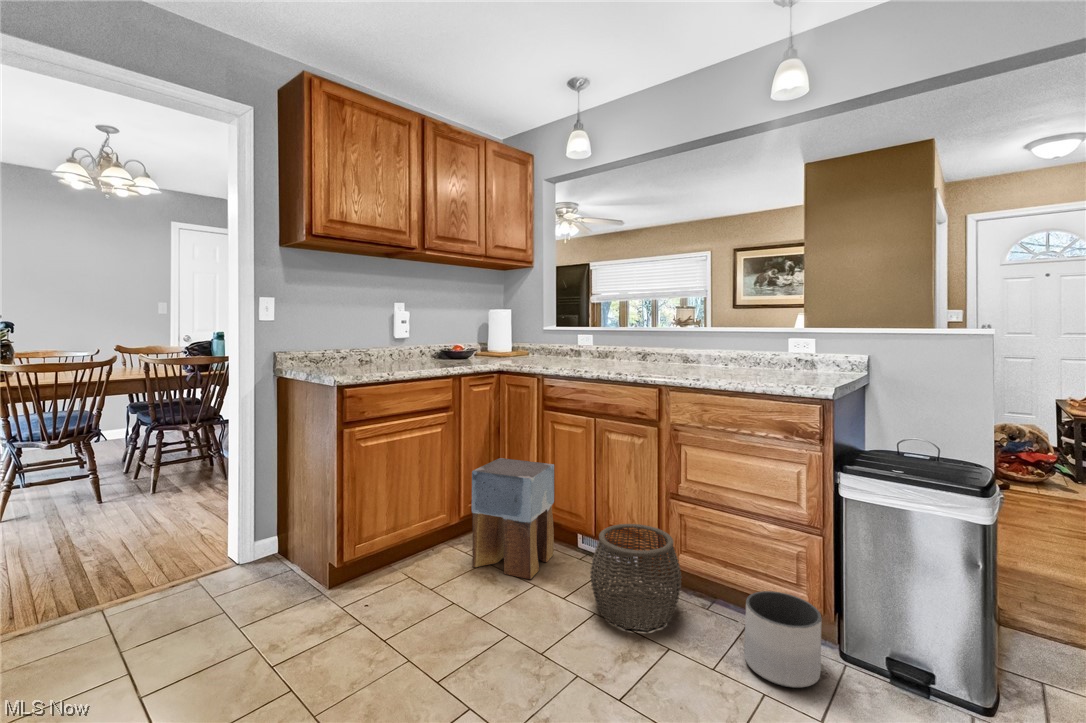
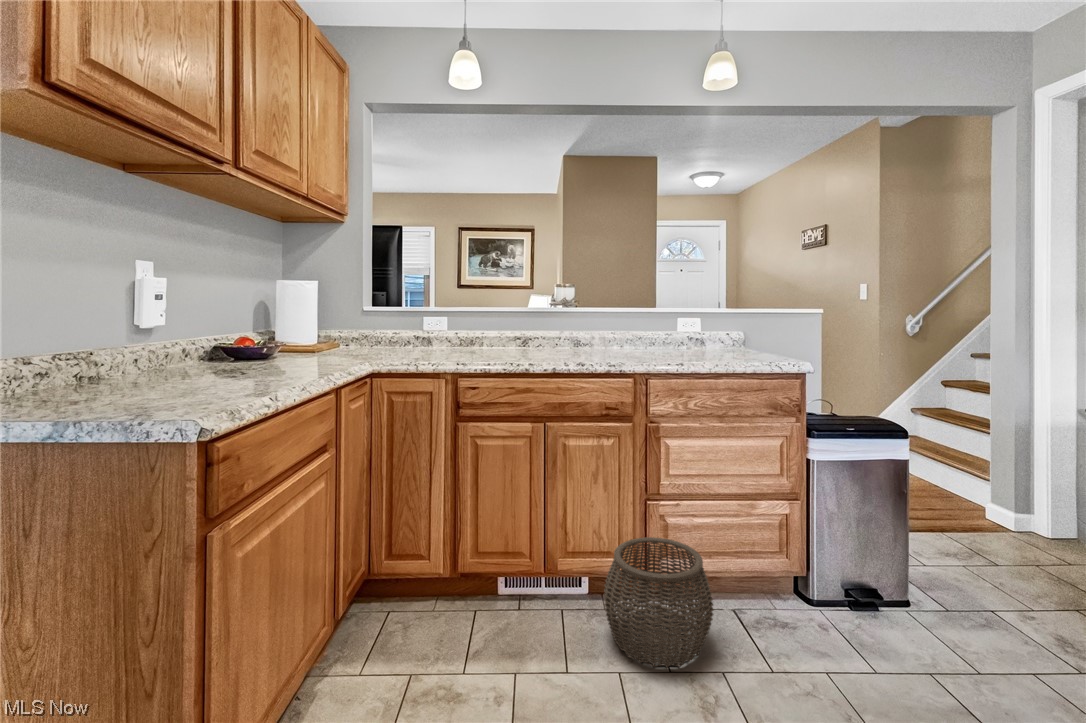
stool: present [472,458,554,579] -> none [407,494,515,682]
planter: present [744,591,822,688] -> none [771,562,847,651]

